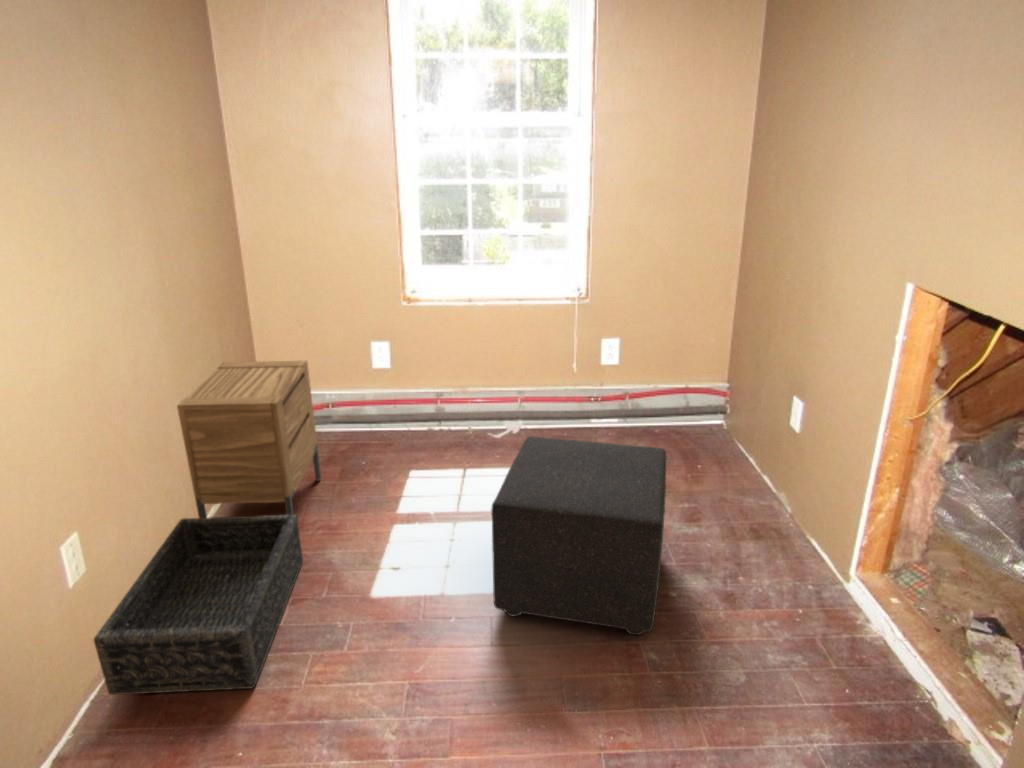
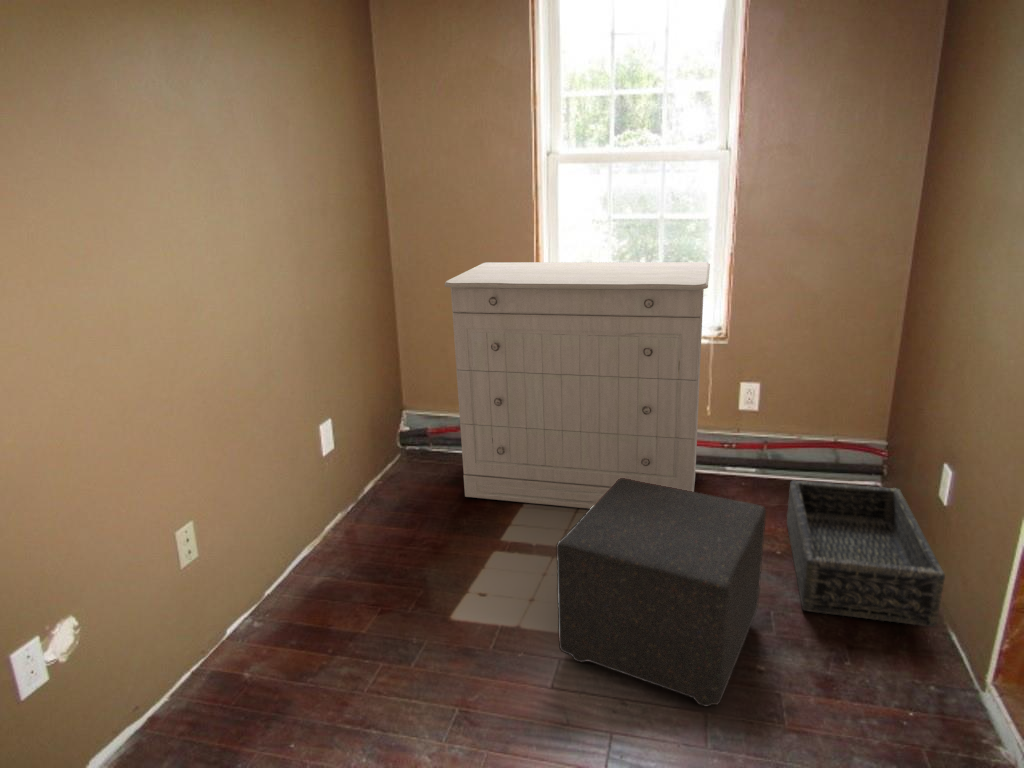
dresser: none [318,226,587,474] -> present [445,262,710,509]
nightstand: present [177,361,321,518] -> none [306,382,441,551]
basket: present [94,515,303,695] -> present [787,481,945,627]

